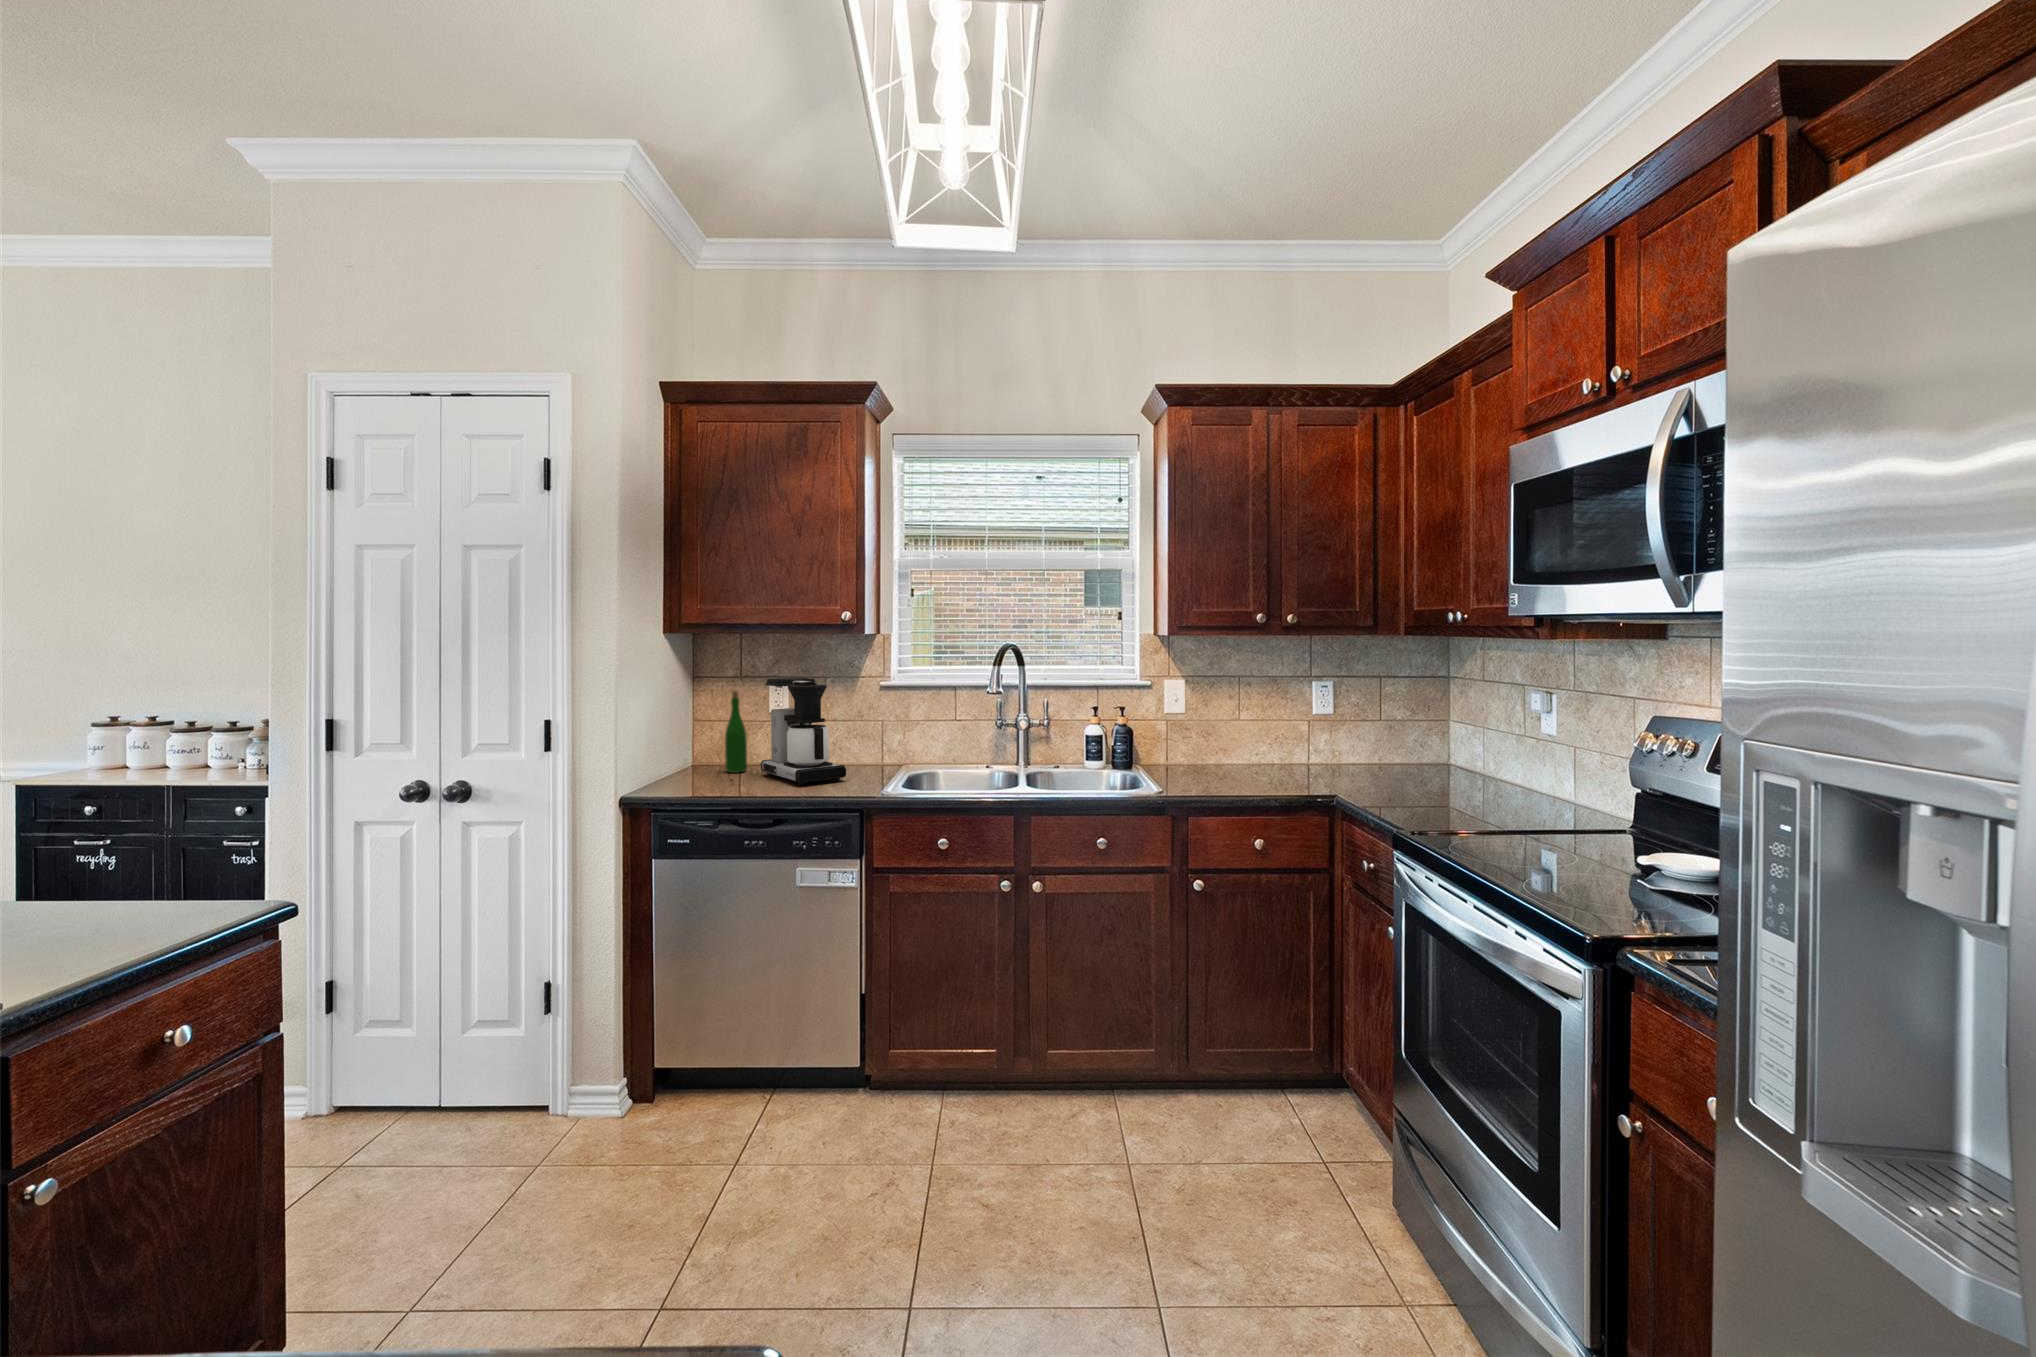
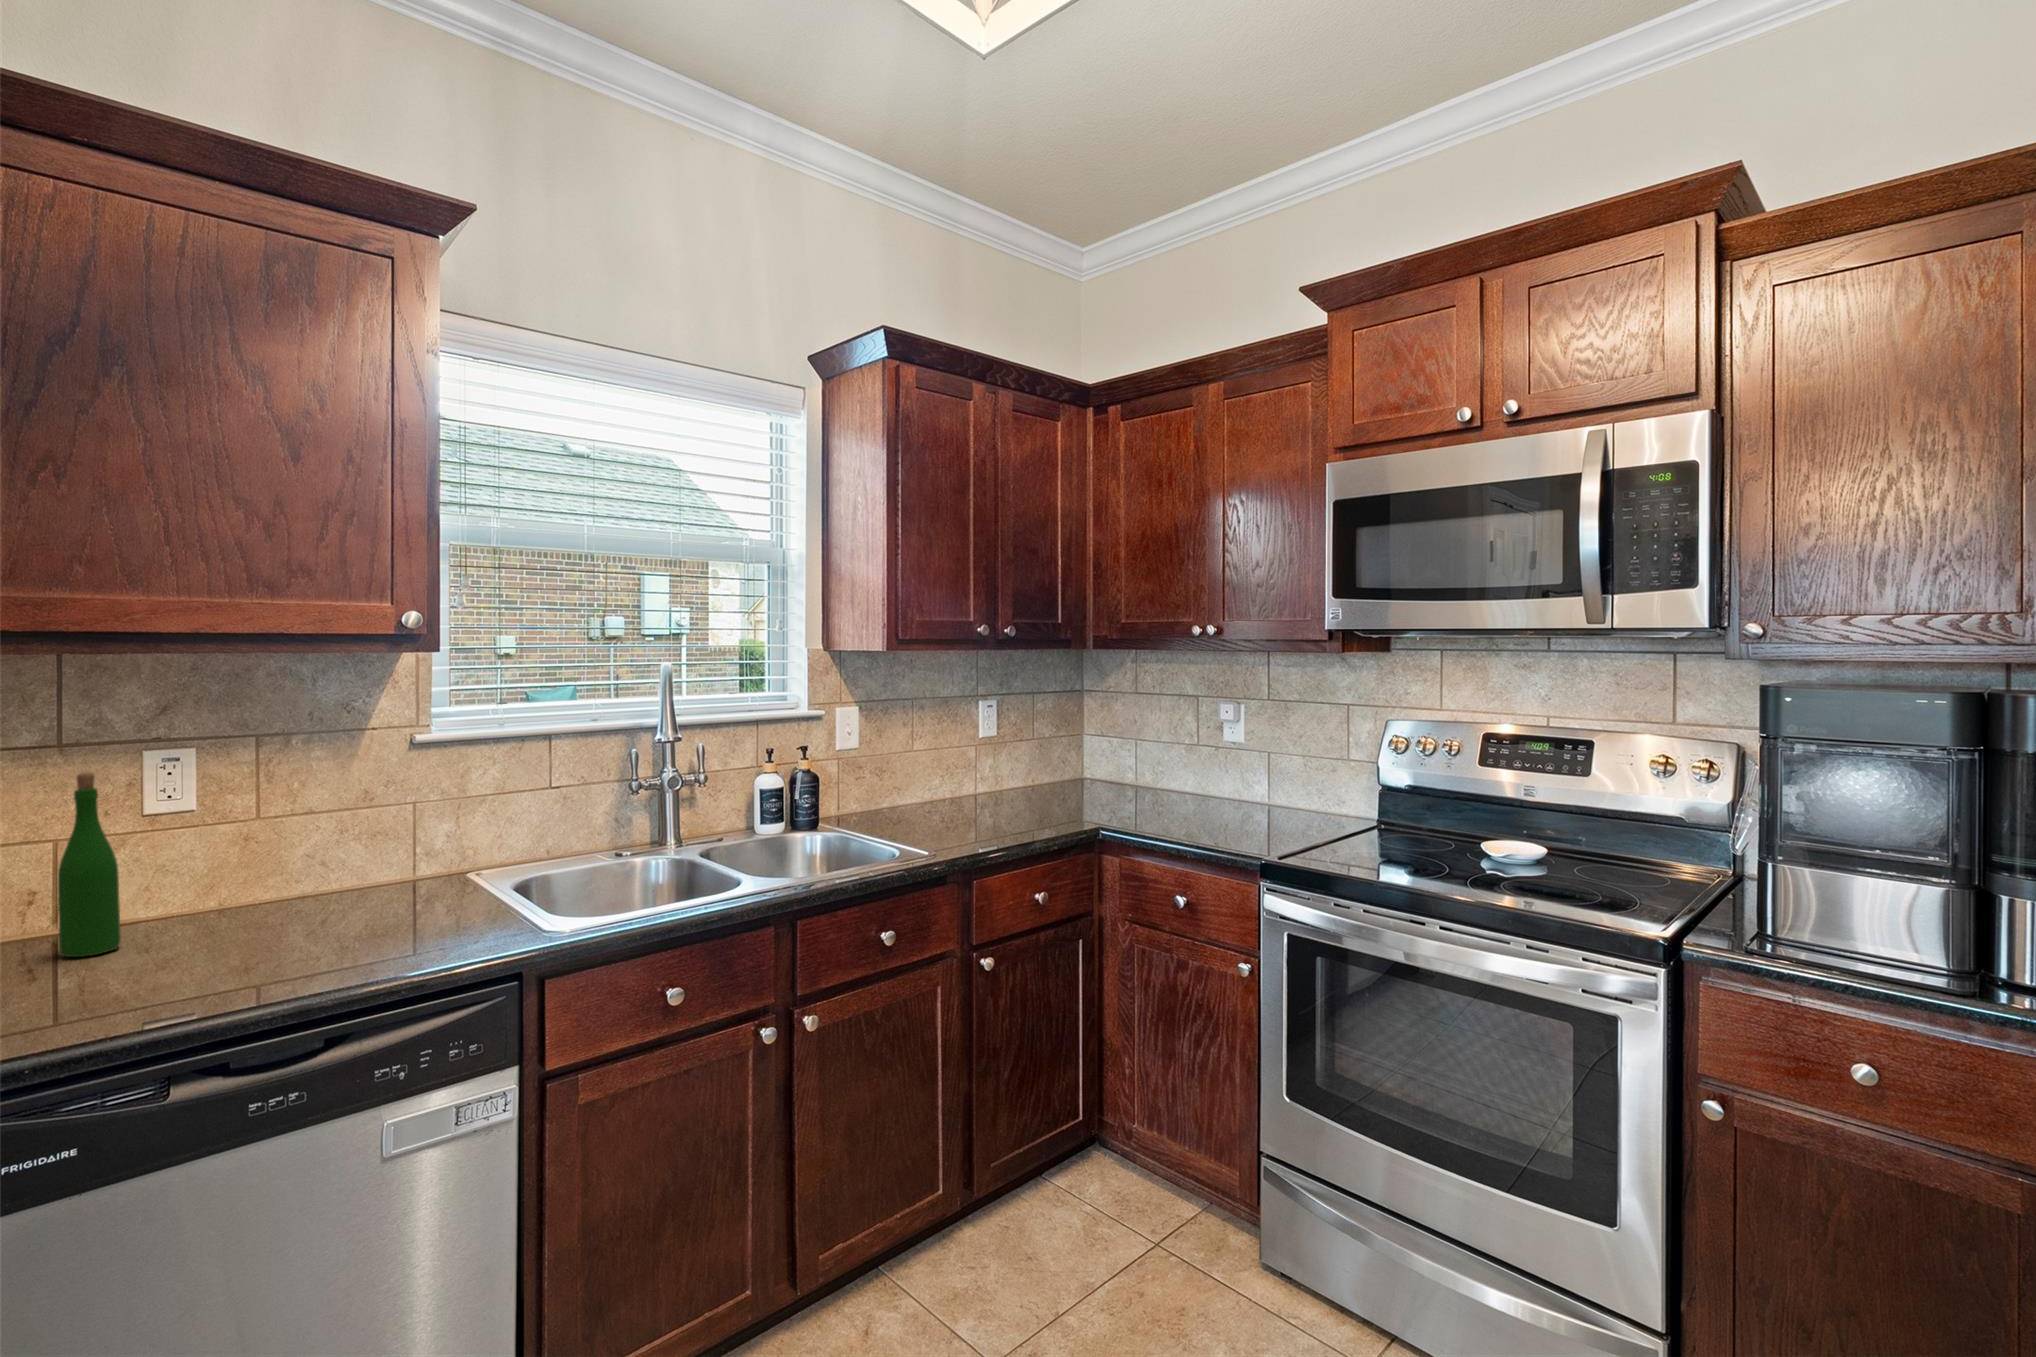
coffee maker: present [761,678,846,785] -> none [185,735,434,947]

